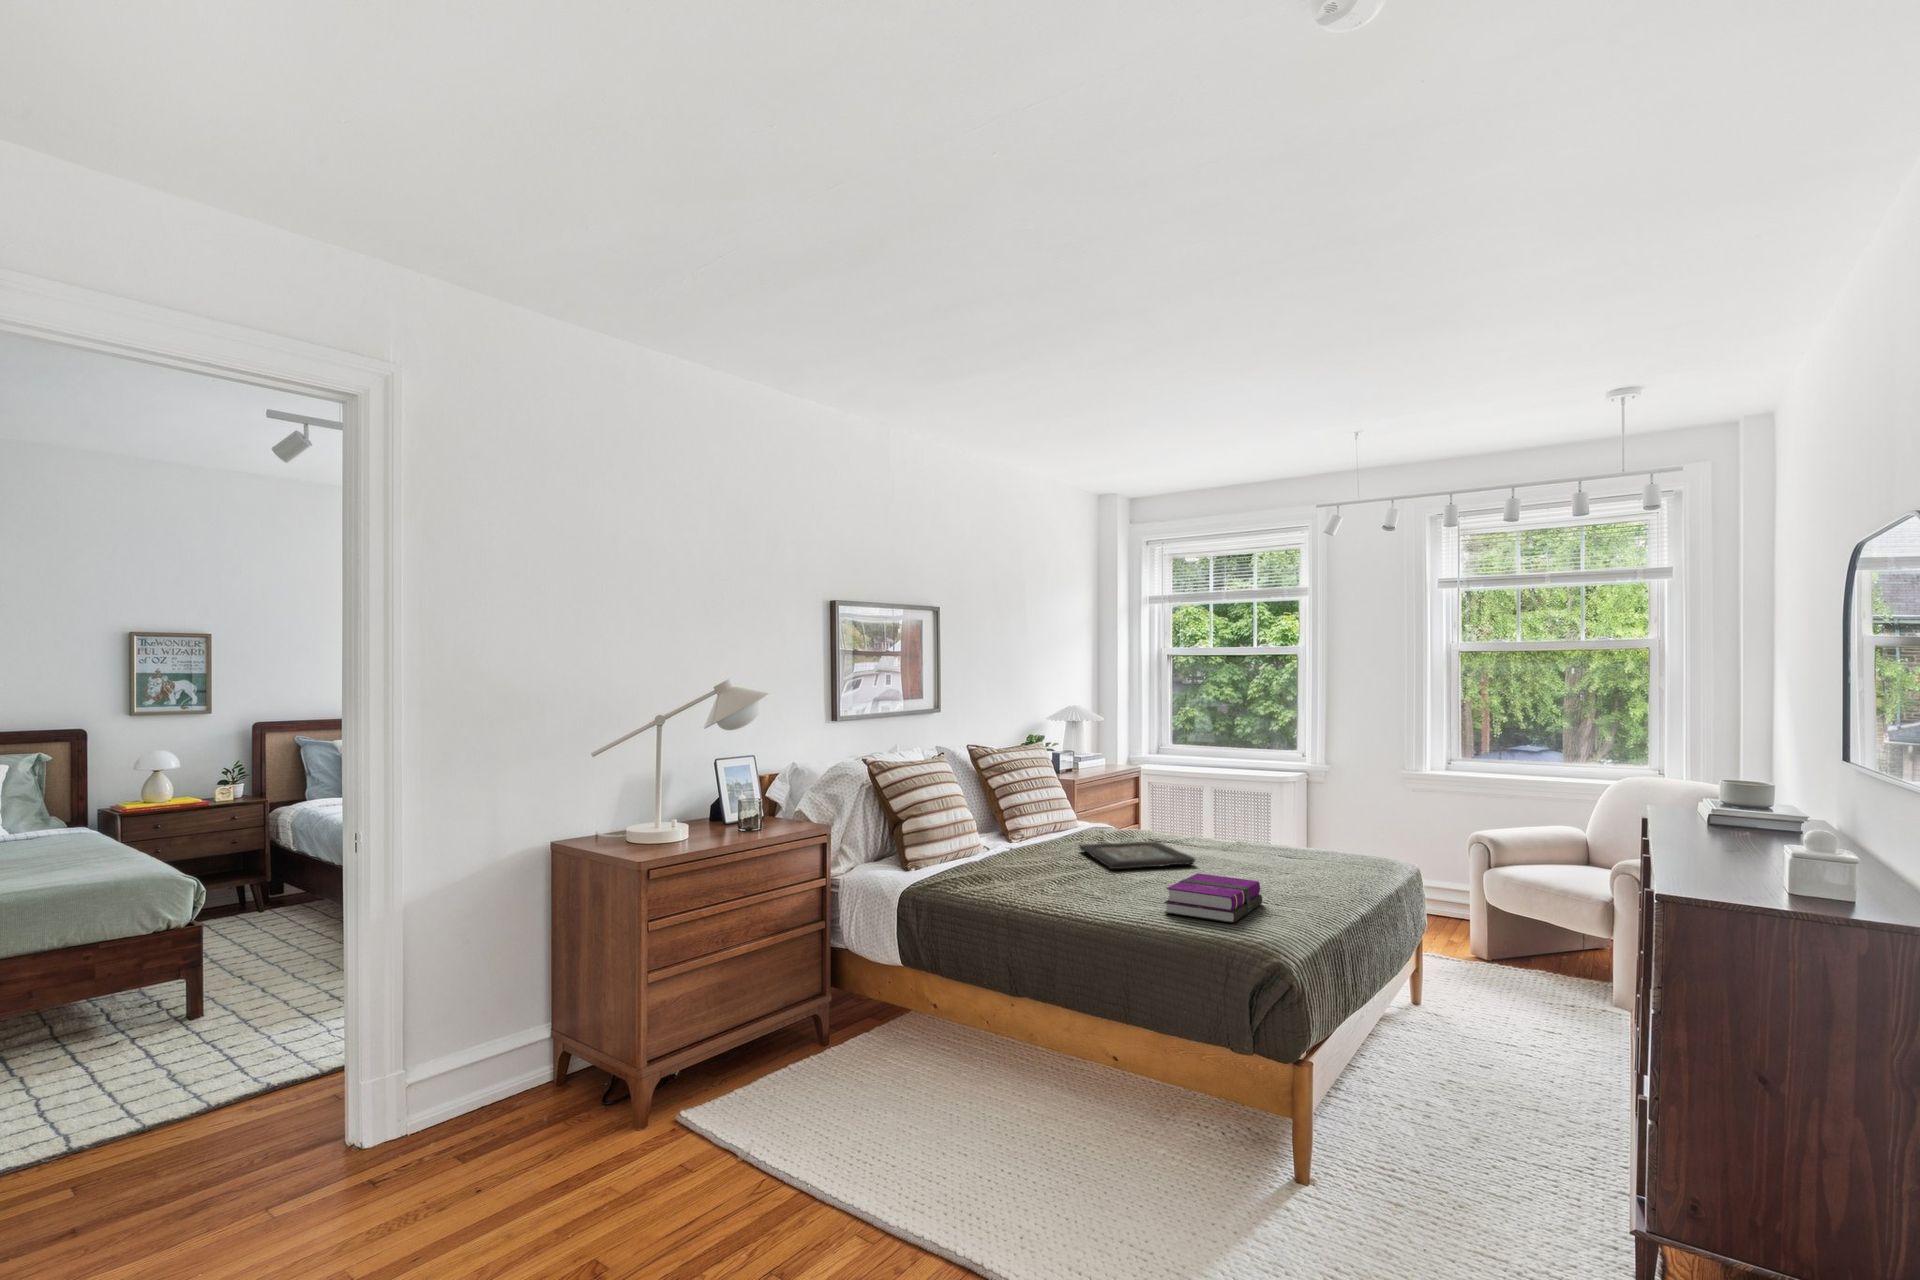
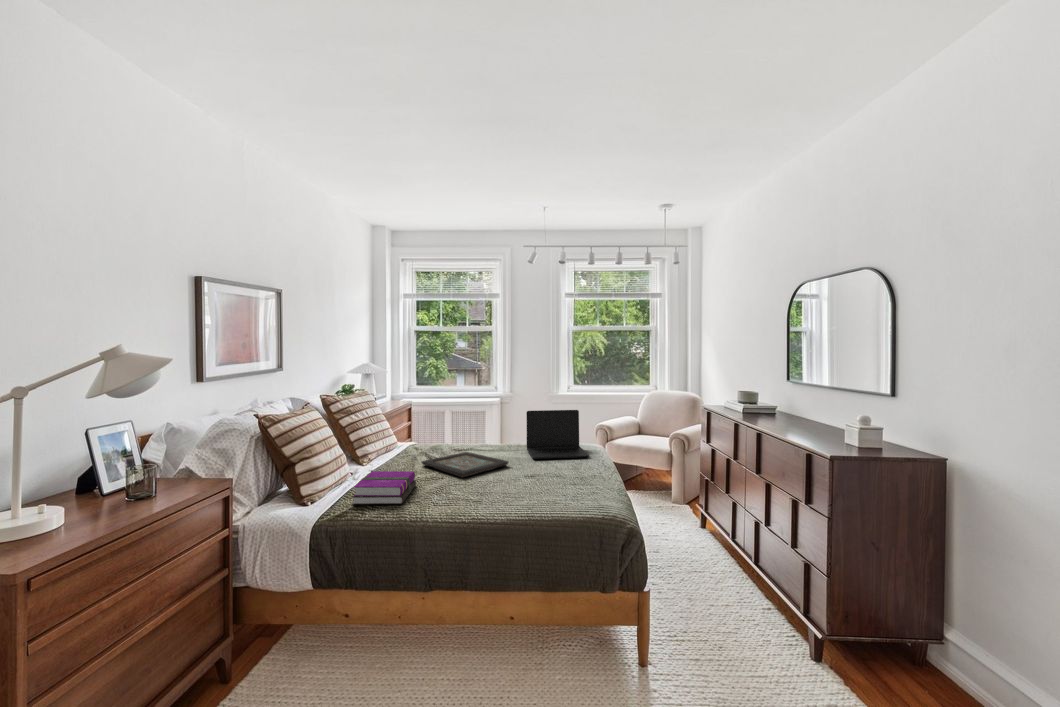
laptop: none [1245,787,1347,870] -> present [526,410,589,459]
hardback book: present [1164,873,1262,923] -> present [352,471,416,504]

